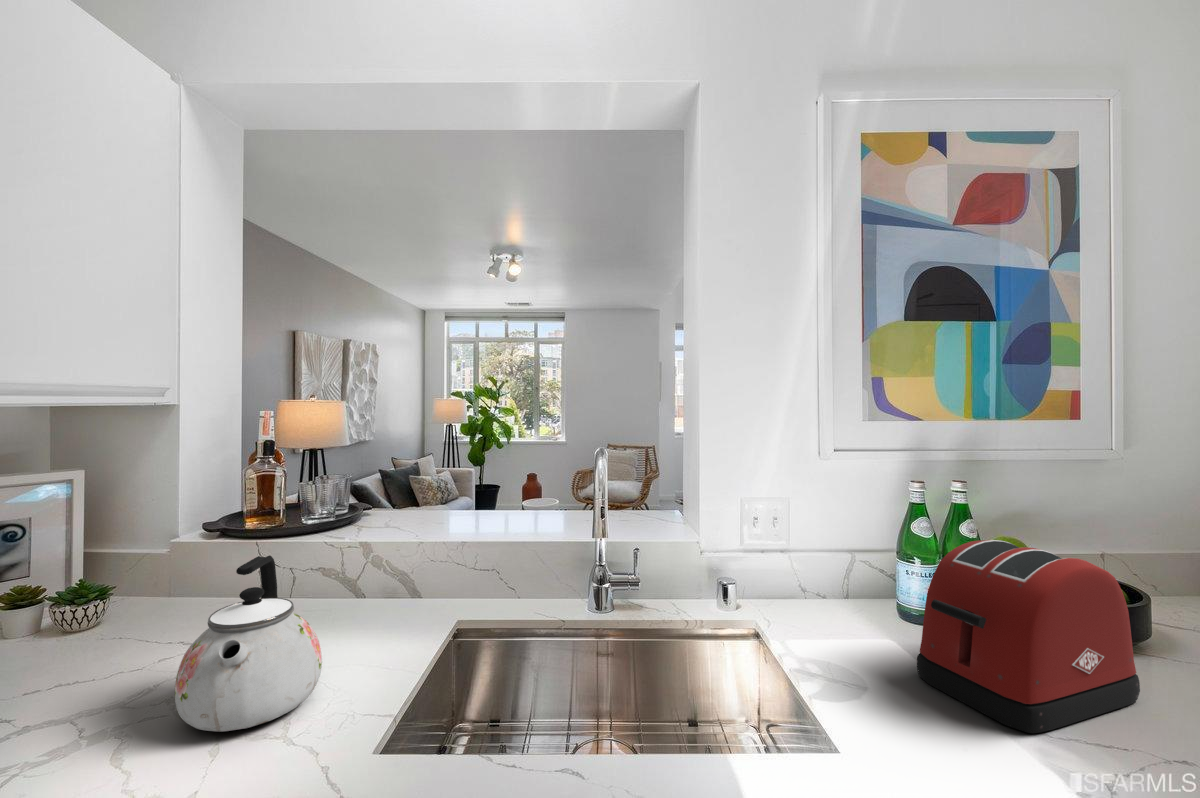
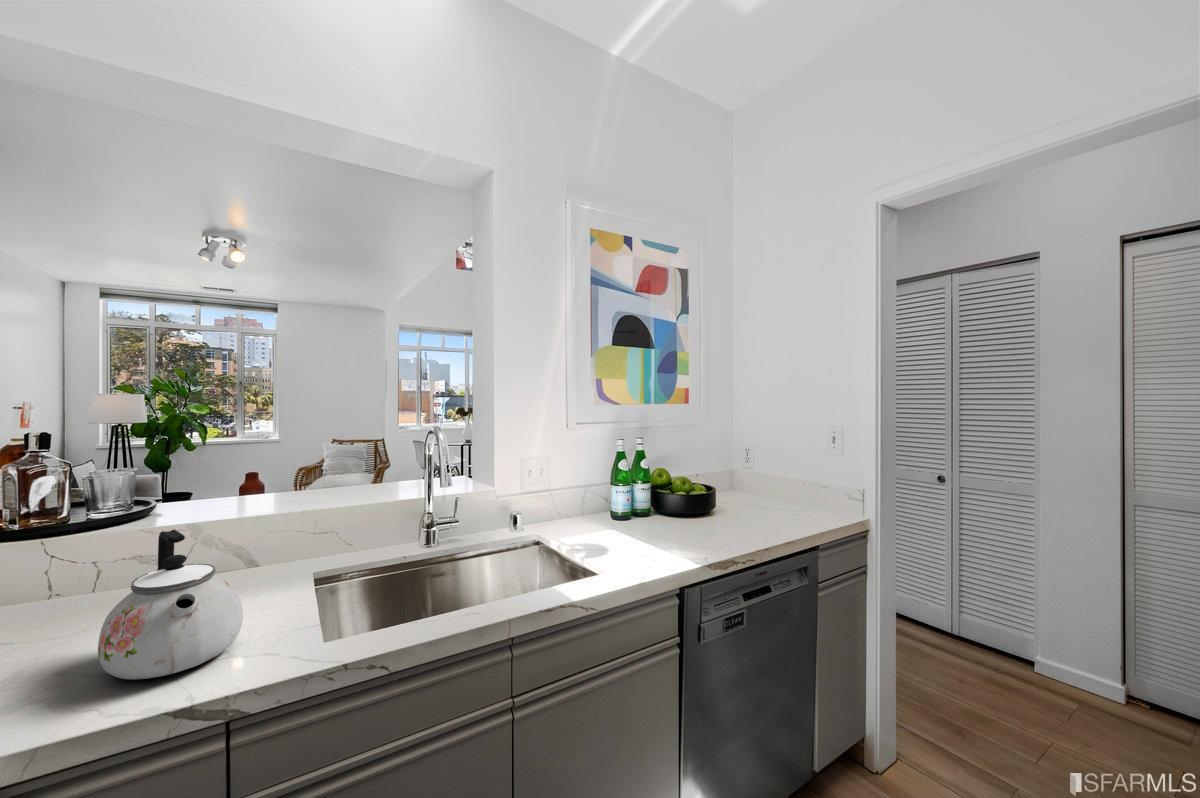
toaster: present [917,540,1140,733] -> none [630,466,716,553]

